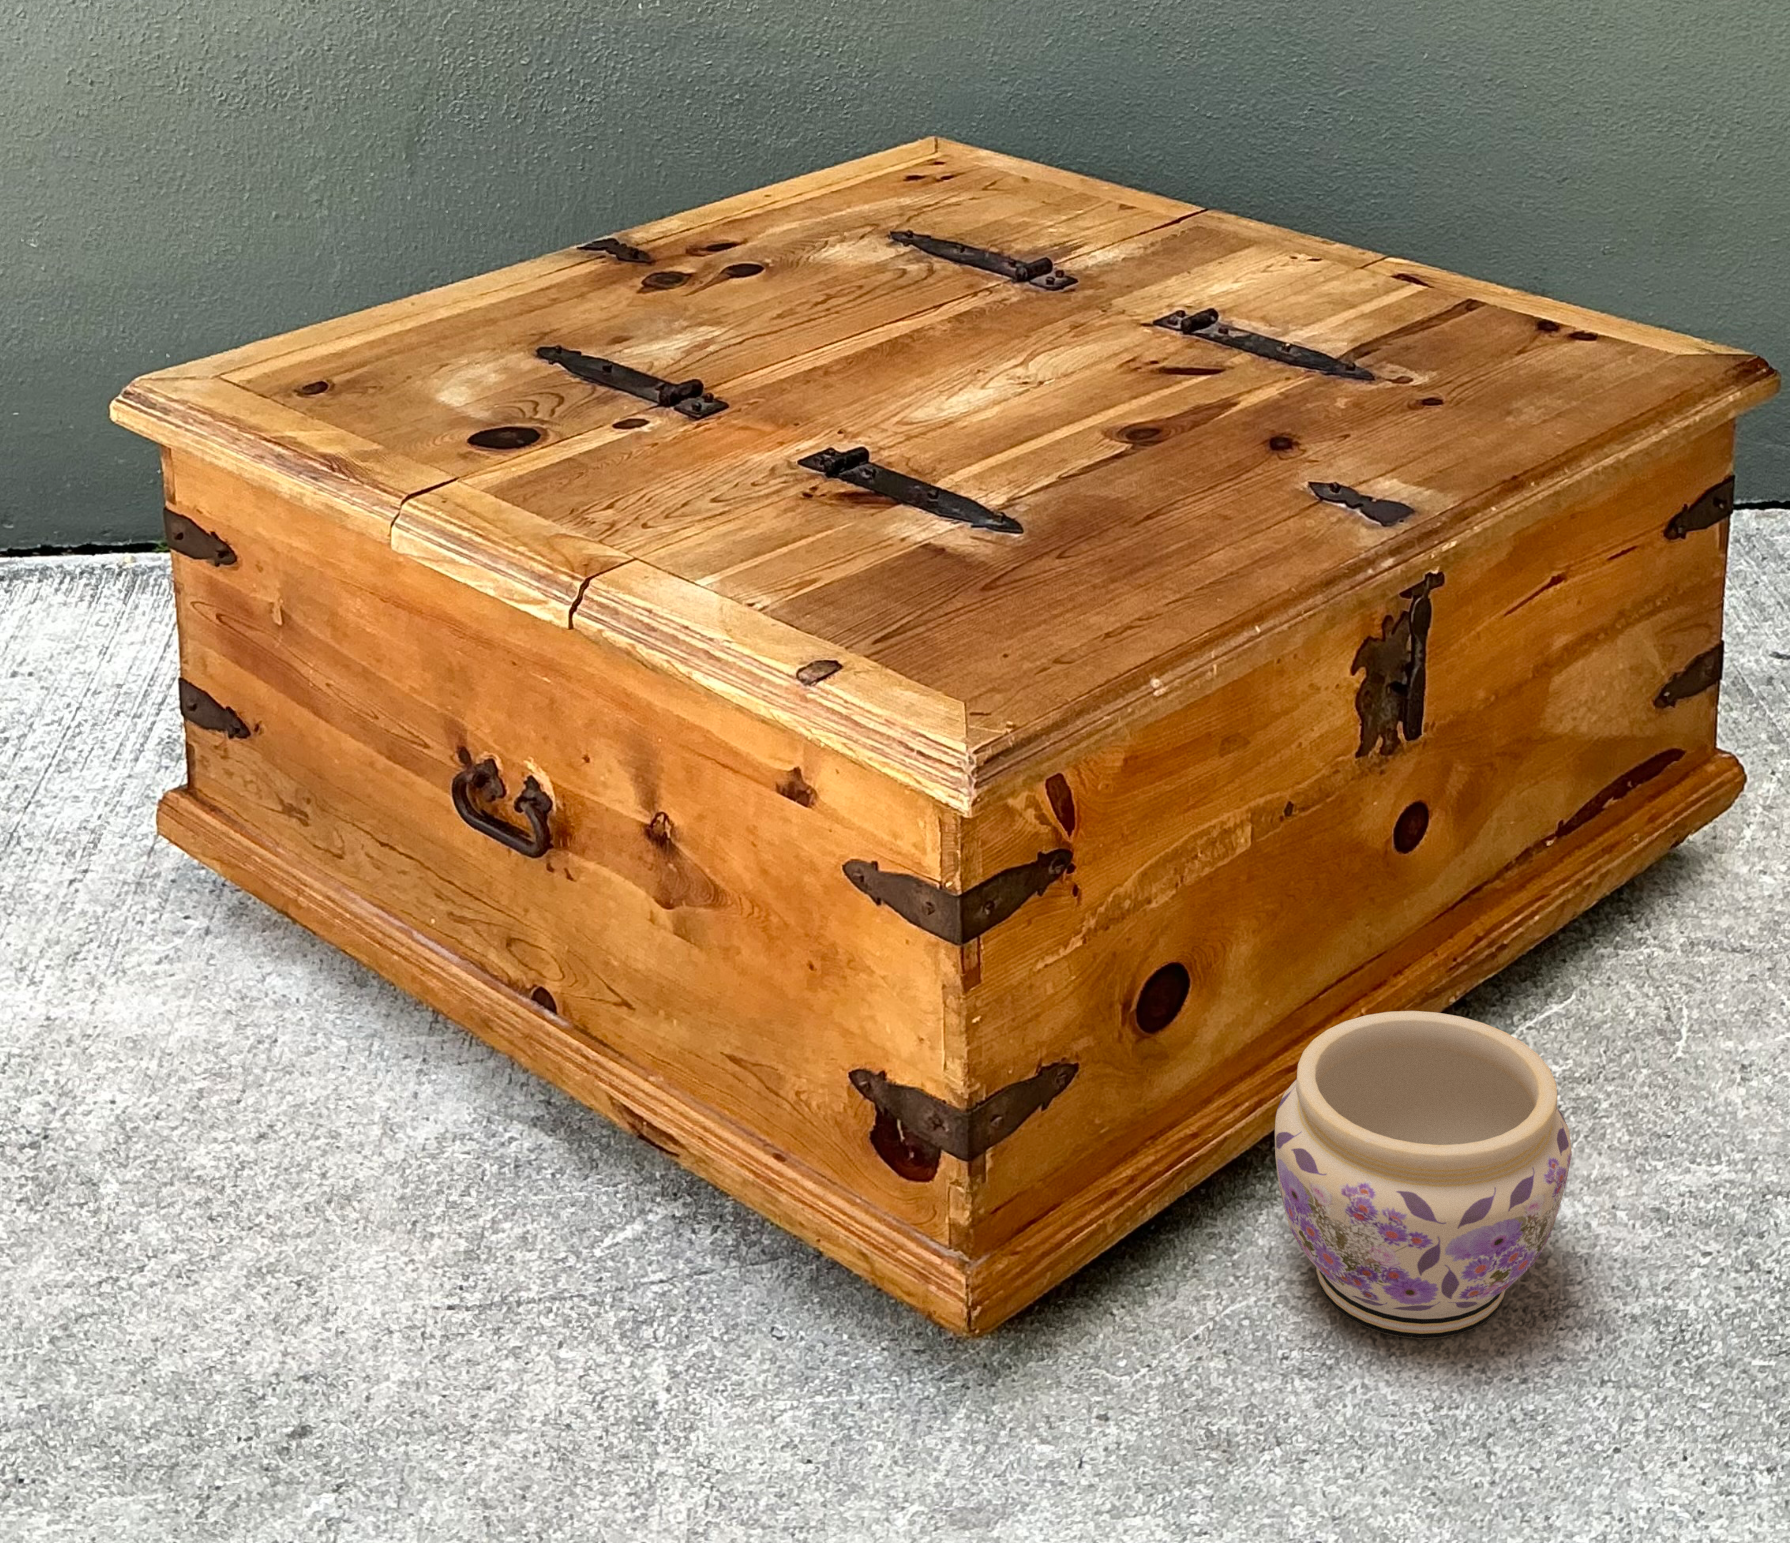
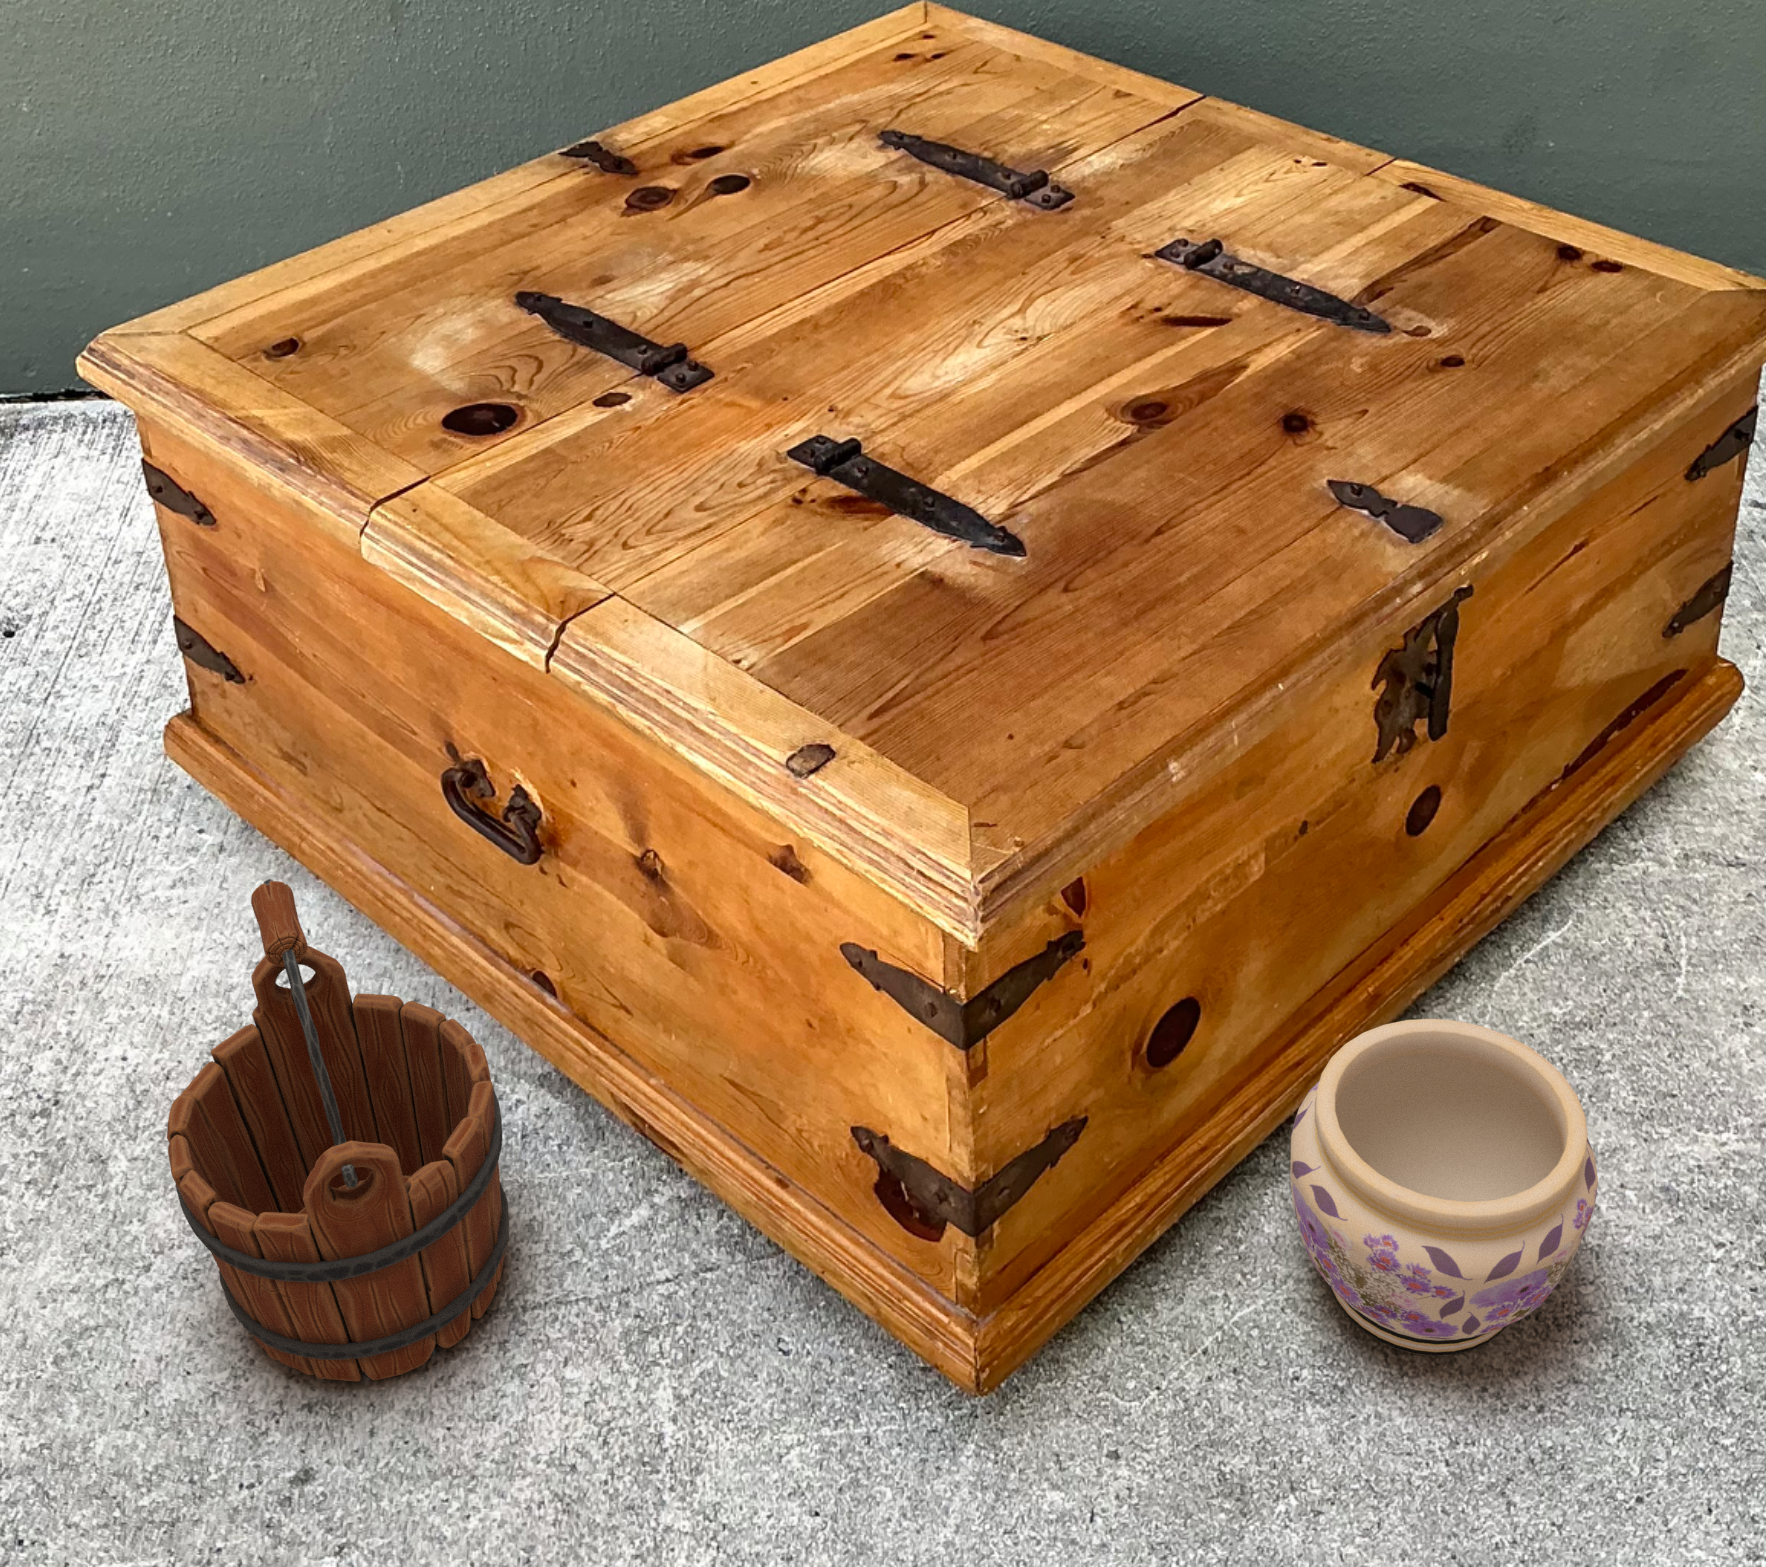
wooden bucket: none [186,827,506,1355] -> present [167,879,509,1382]

